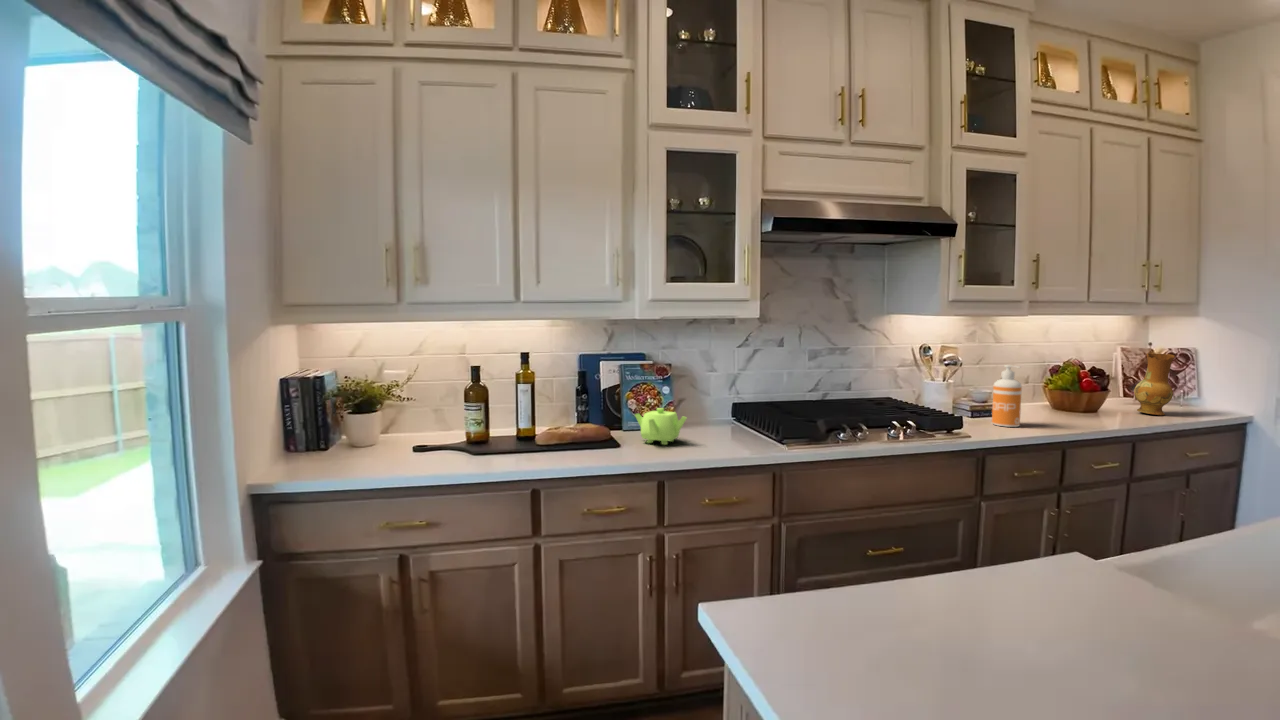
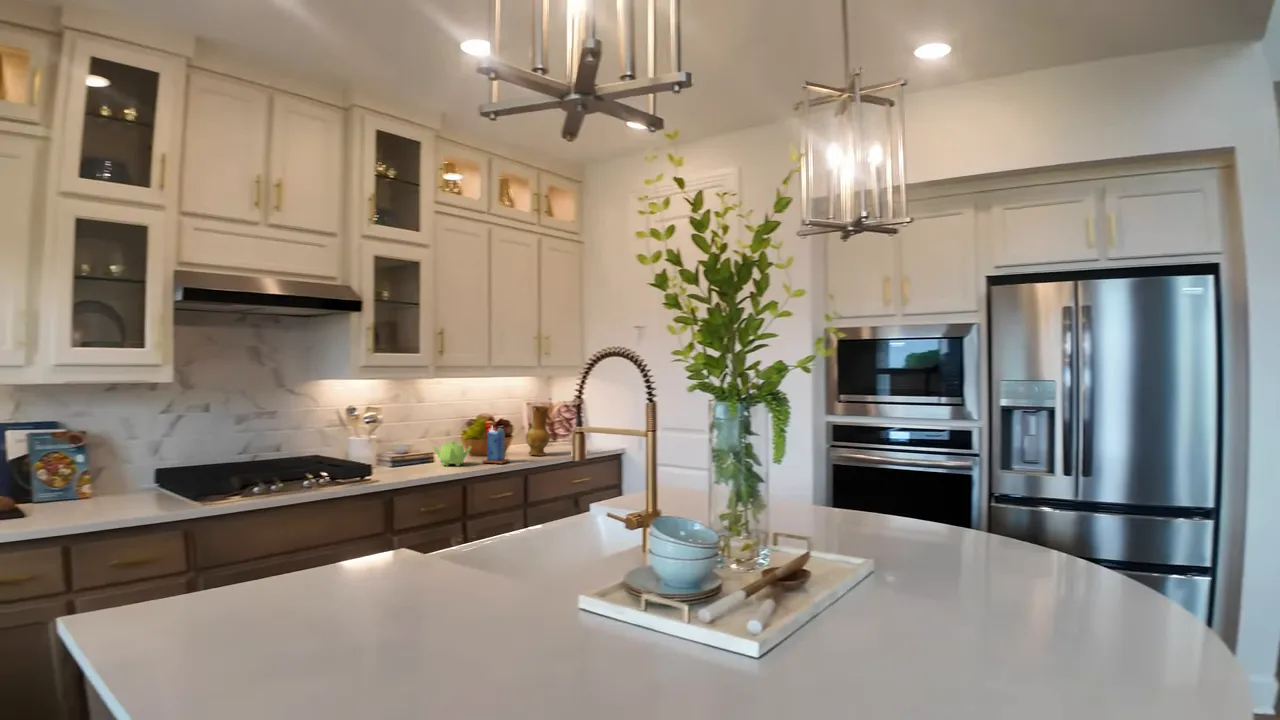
soap dispenser: present [992,365,1022,427] -> none [404,420,426,472]
candle: none [1086,375,1124,423] -> present [482,427,509,464]
teapot: present [635,408,687,445] -> present [433,441,472,466]

